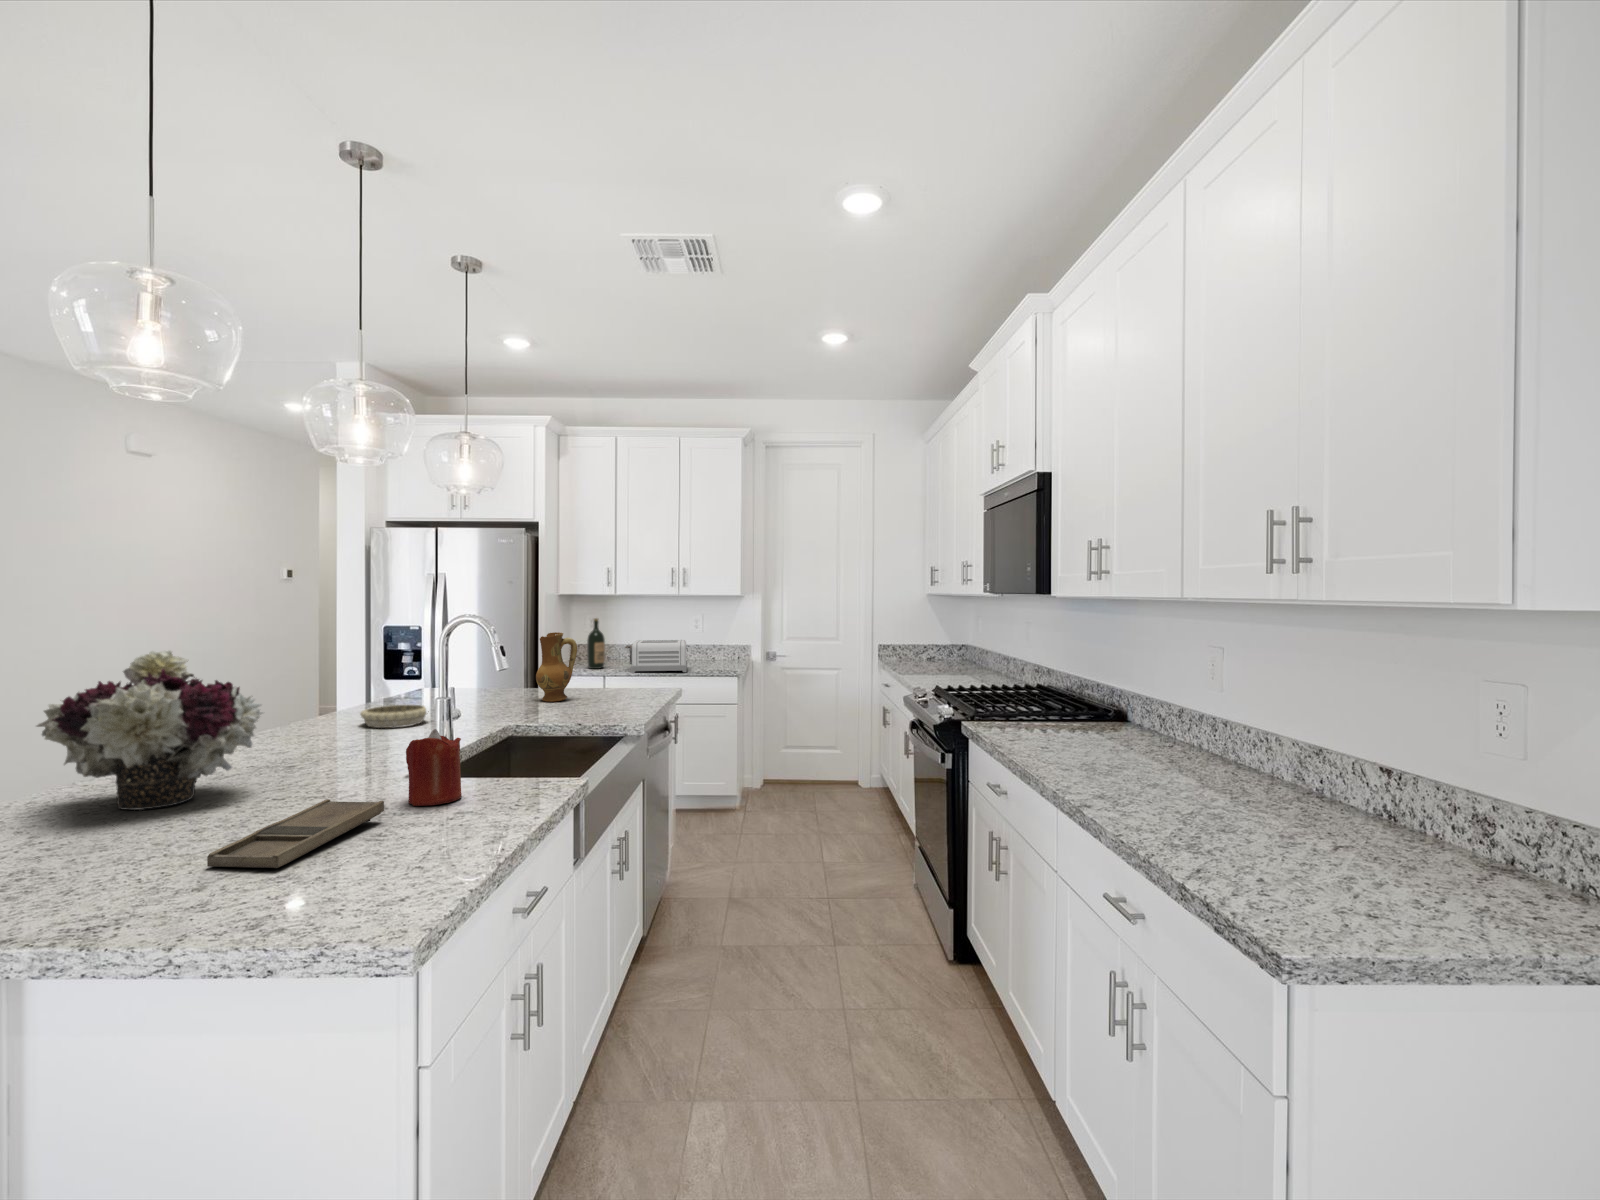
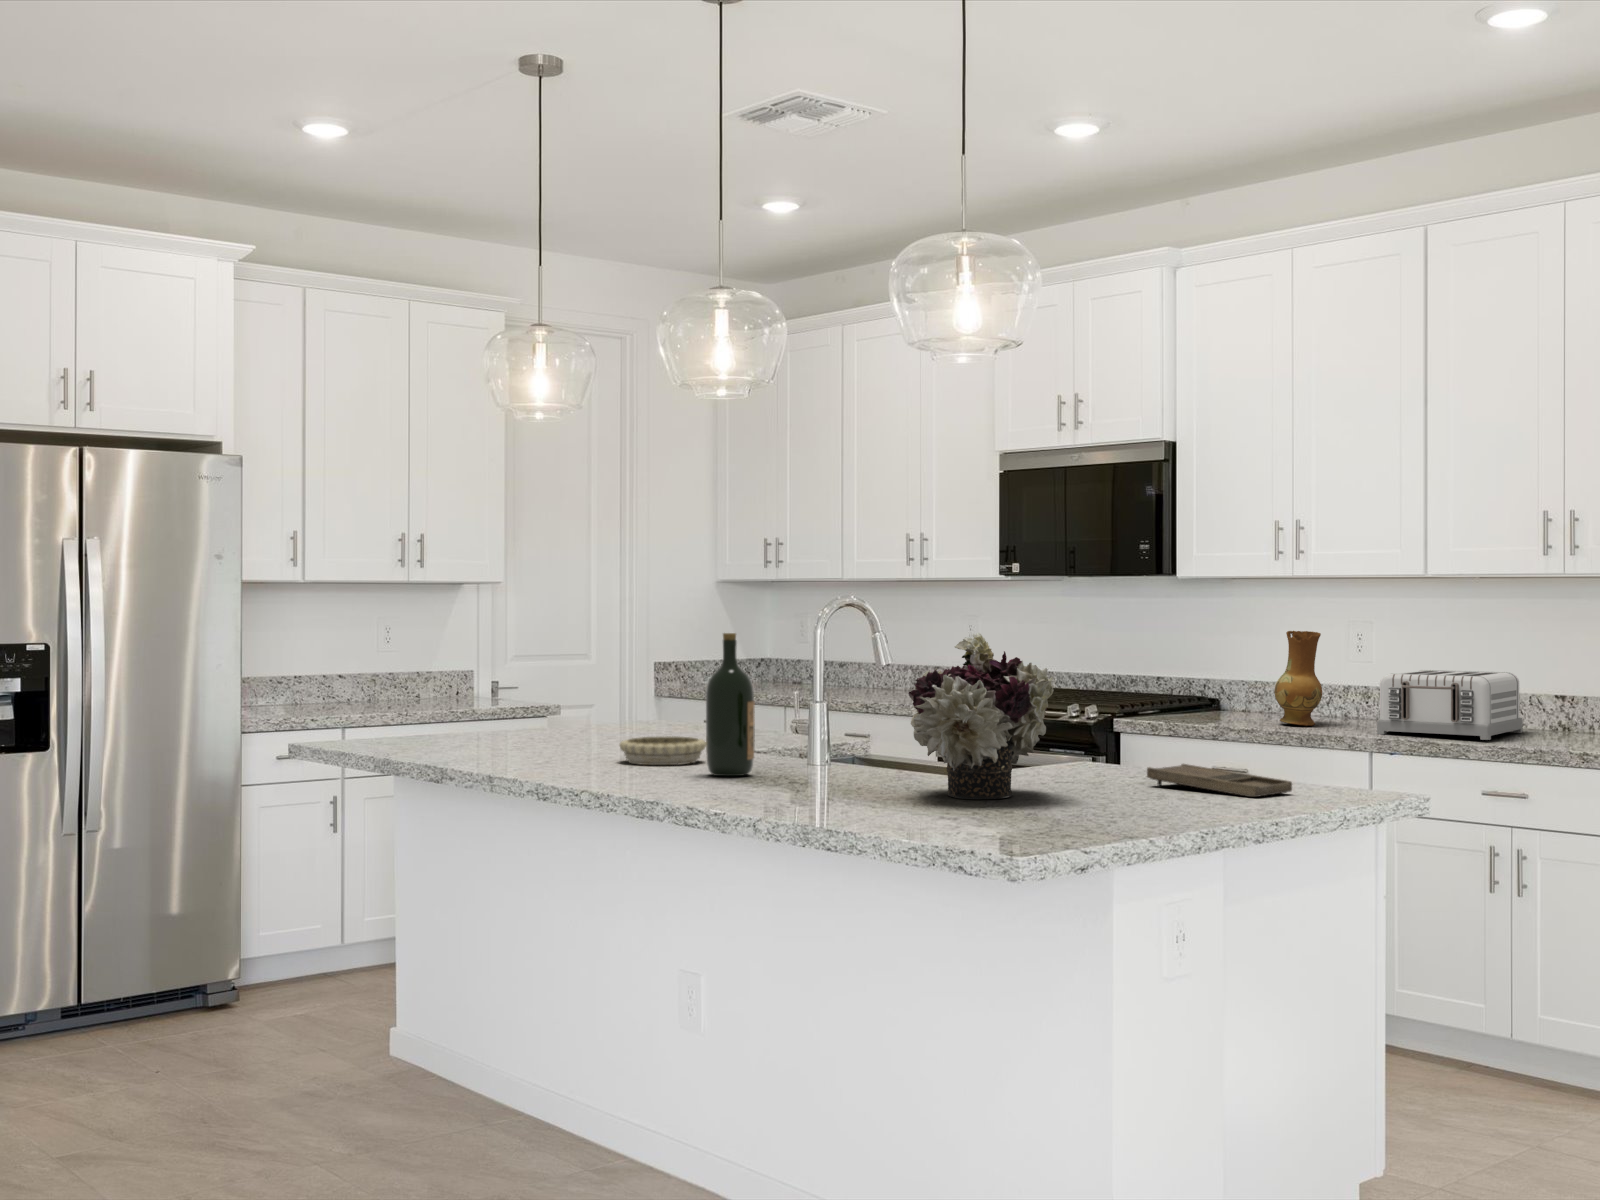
wine bottle: present [587,618,605,669] -> present [706,633,755,776]
ceramic jug: present [536,632,577,702] -> present [1274,631,1322,726]
toaster: present [625,640,687,673] -> present [1377,670,1523,740]
candle: present [406,729,462,806] -> none [1104,706,1153,778]

